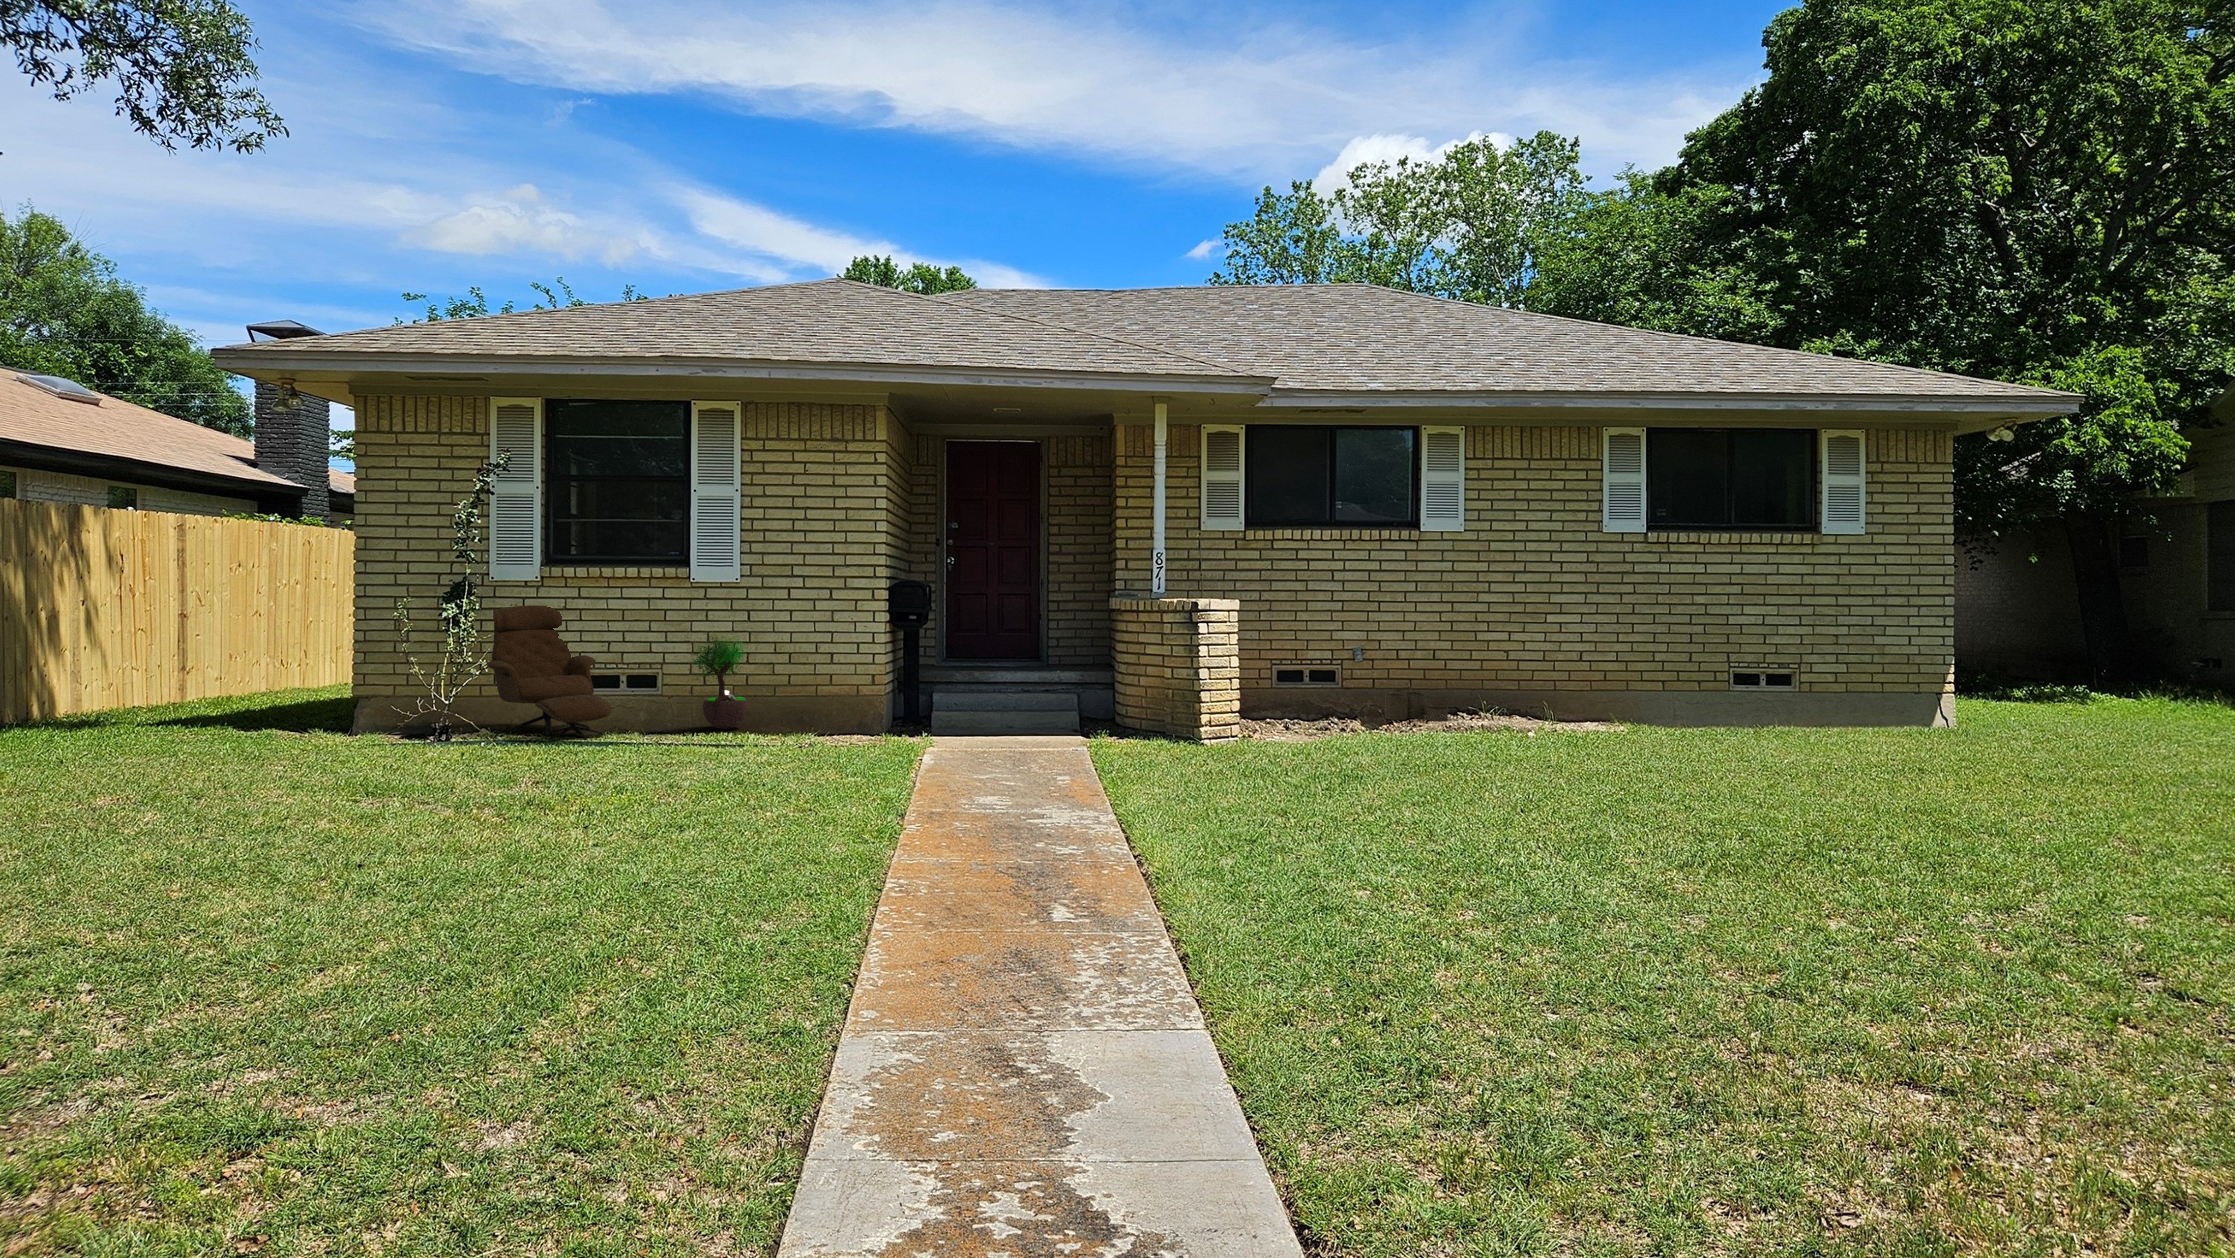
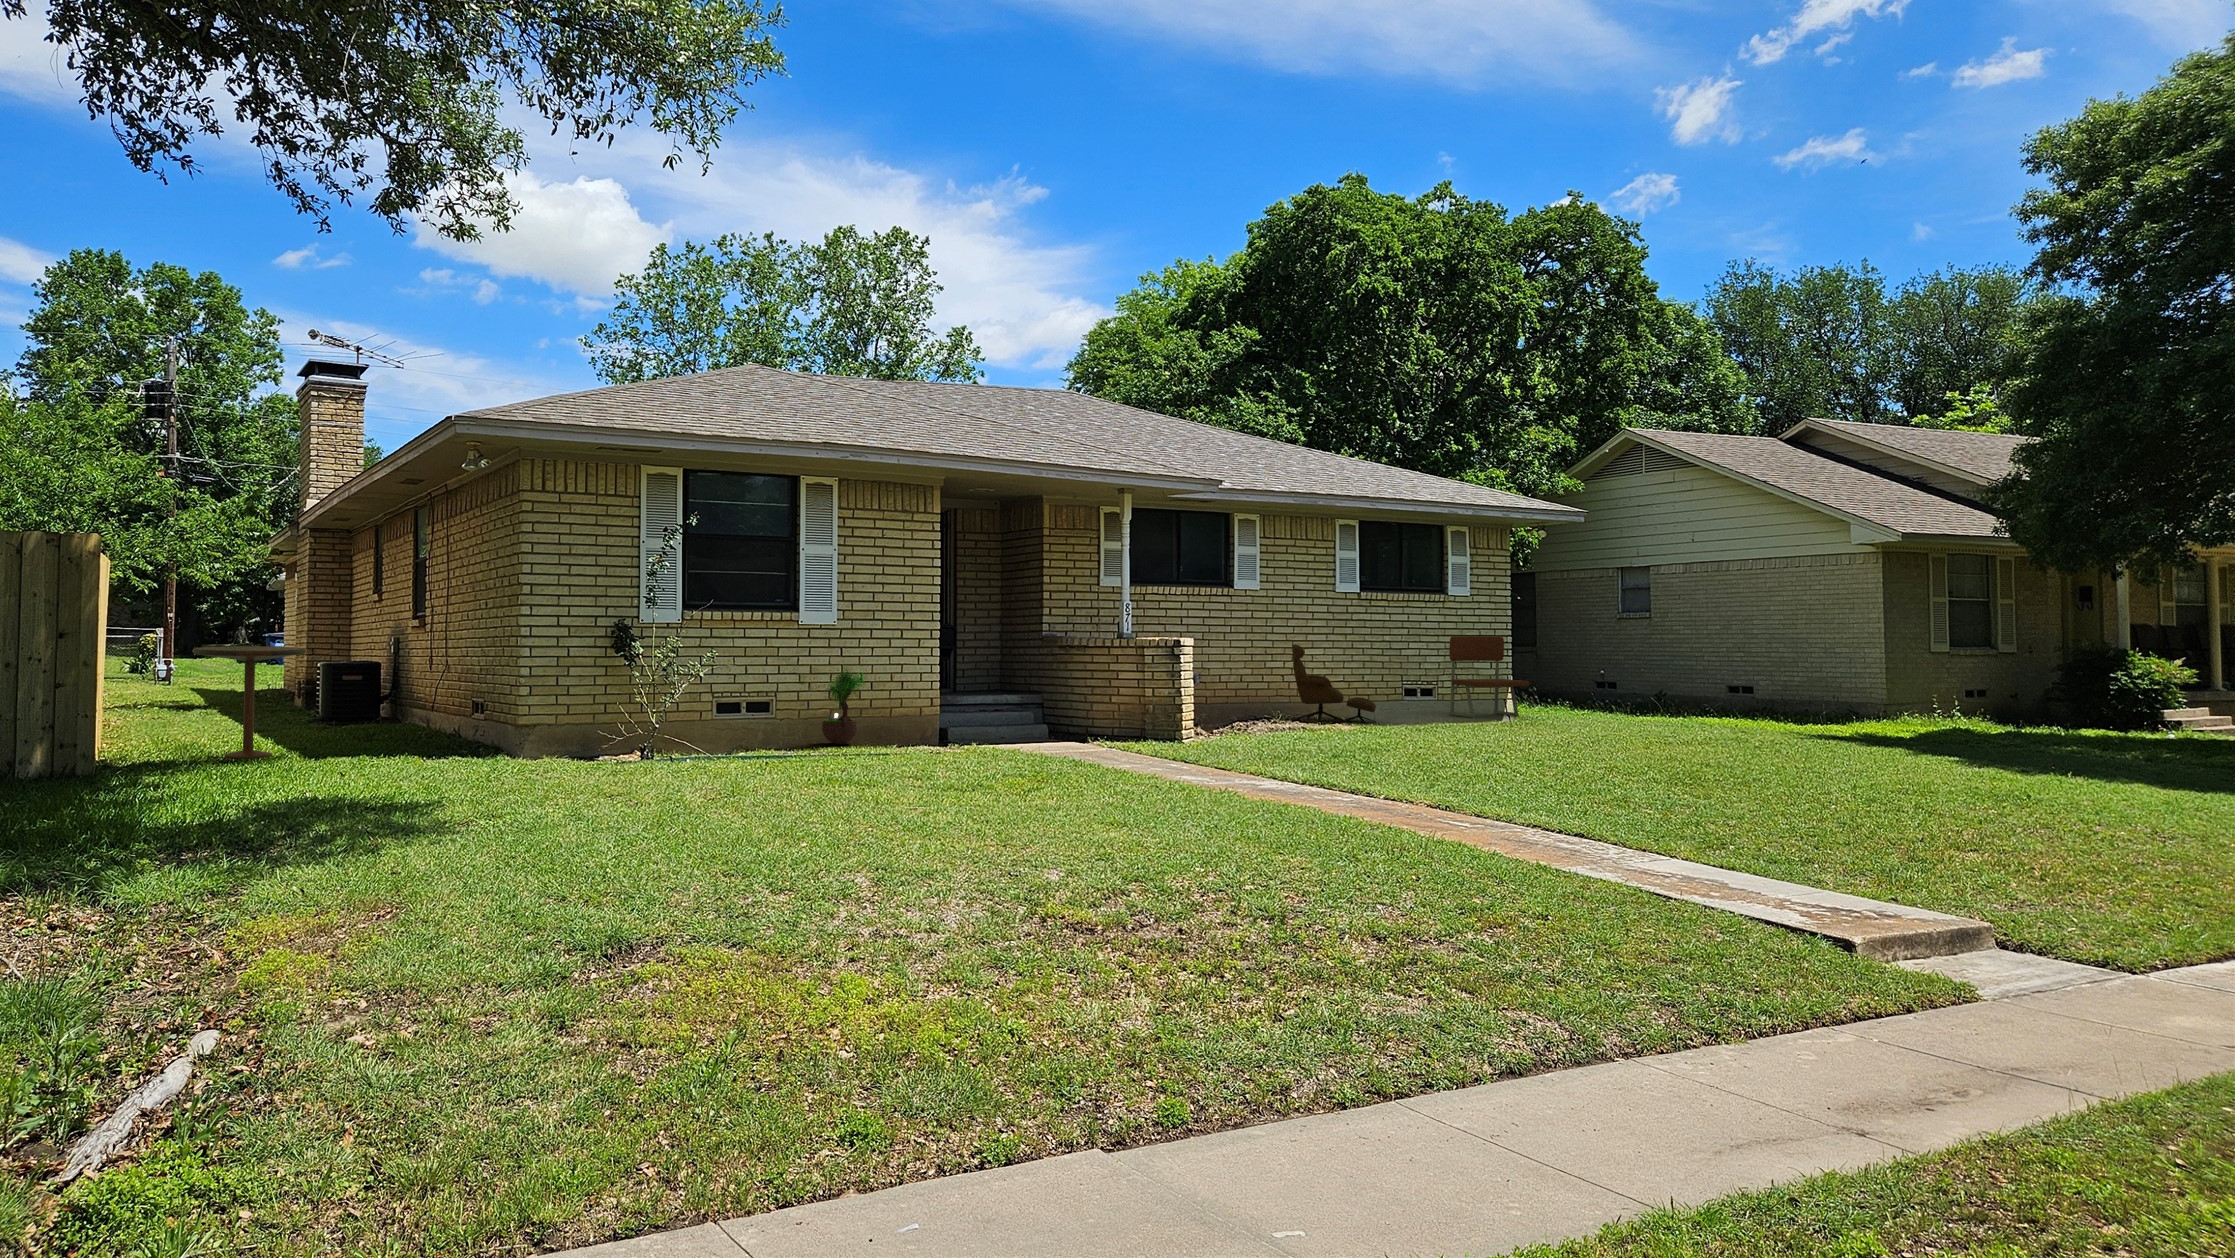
bench: none [1816,596,1959,721] -> present [1449,636,1529,718]
lounge chair: present [487,605,611,741] -> present [1292,644,1376,724]
pedestal table: none [52,606,181,720] -> present [192,646,306,758]
woven basket: present [1384,688,1449,721] -> none [1217,703,1272,725]

